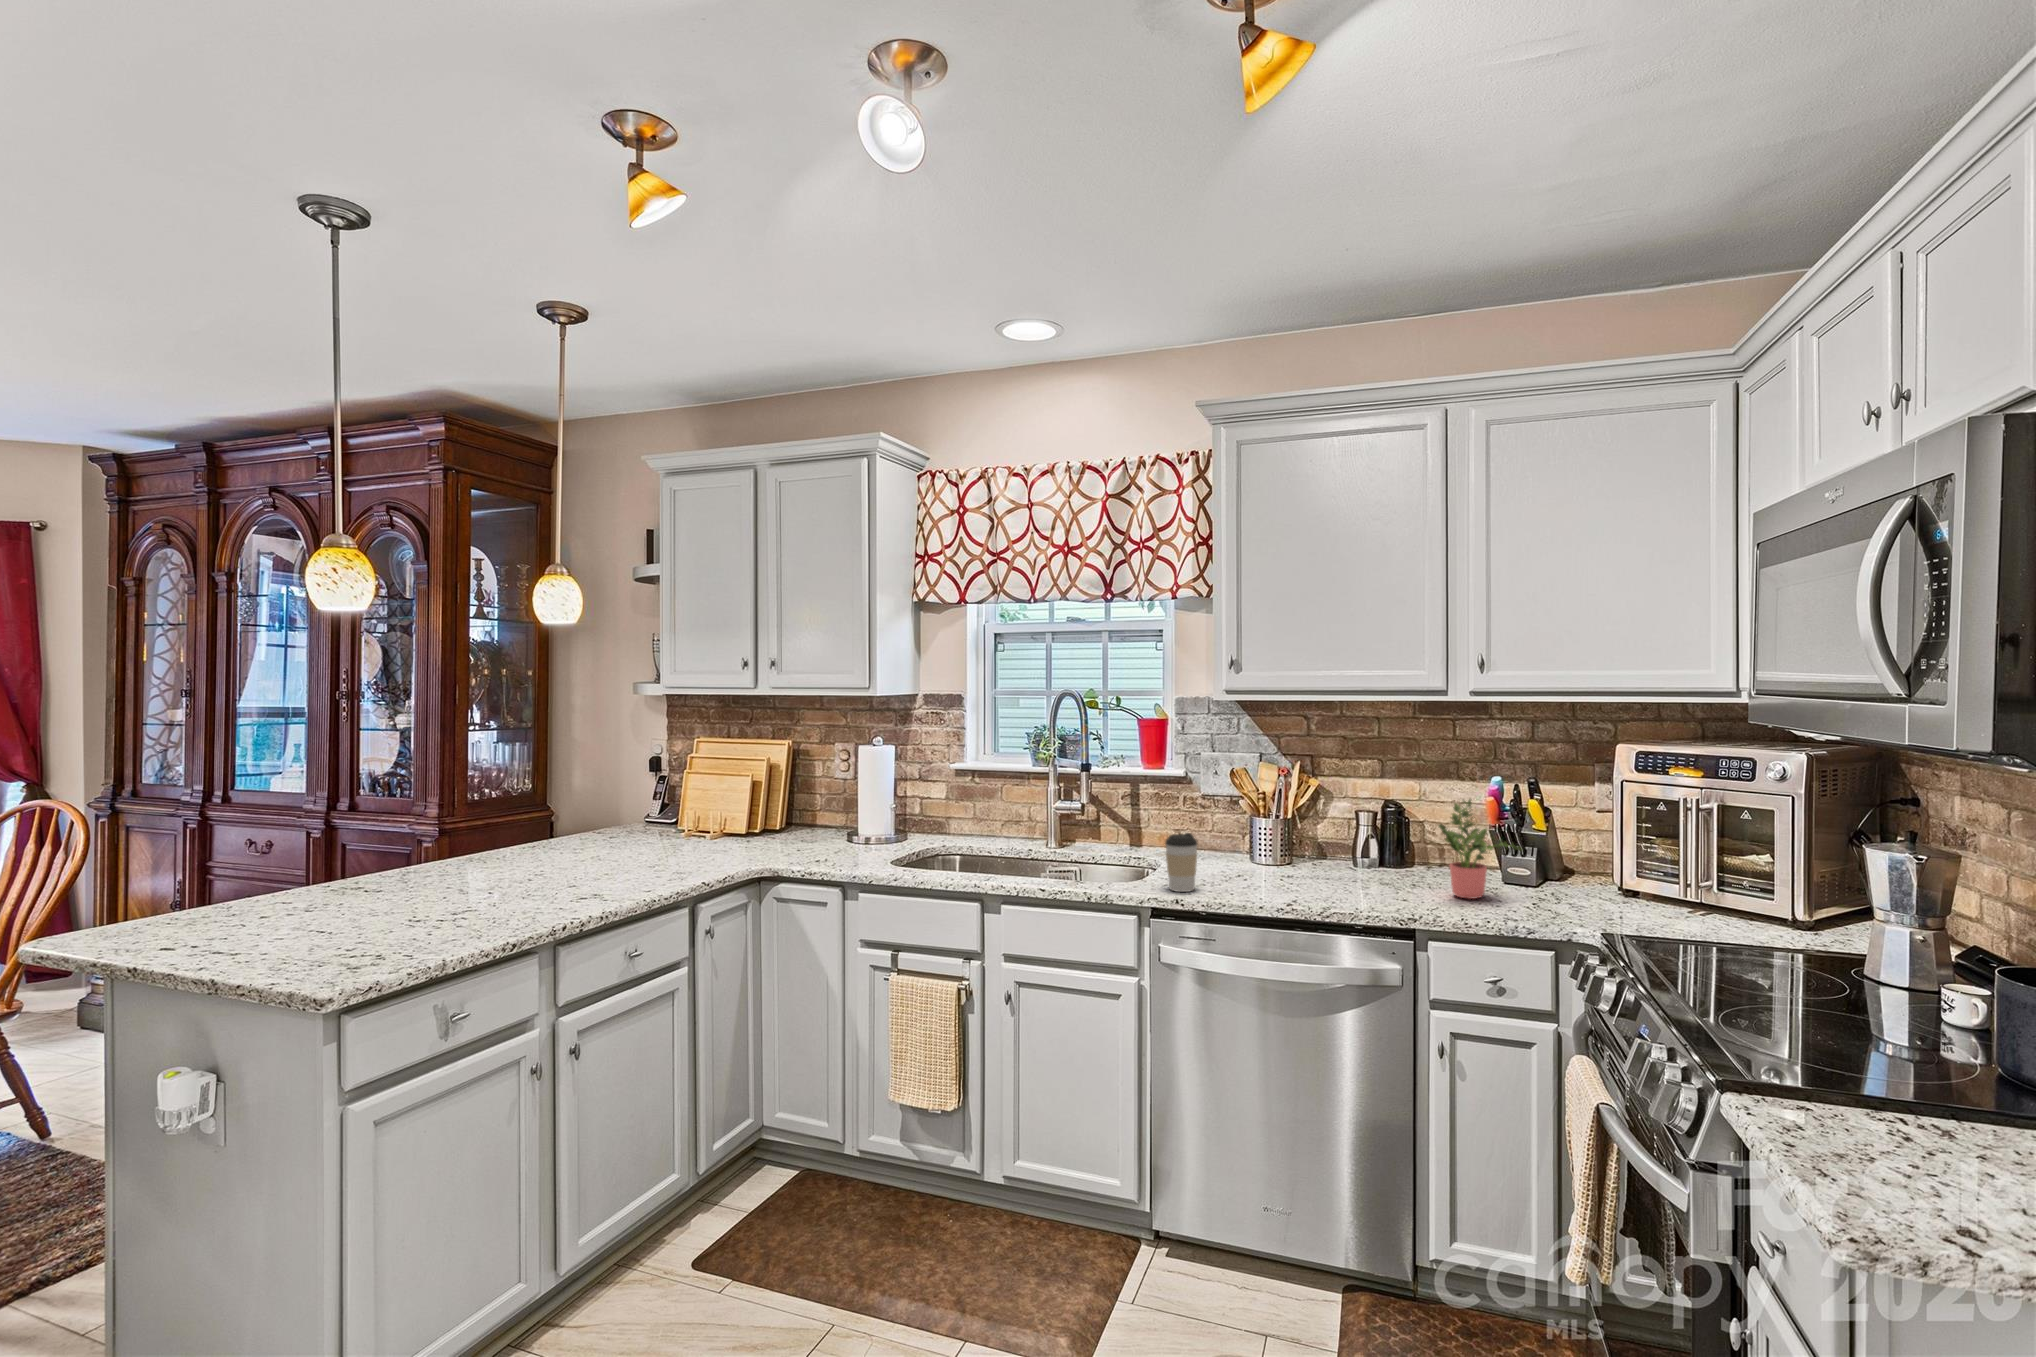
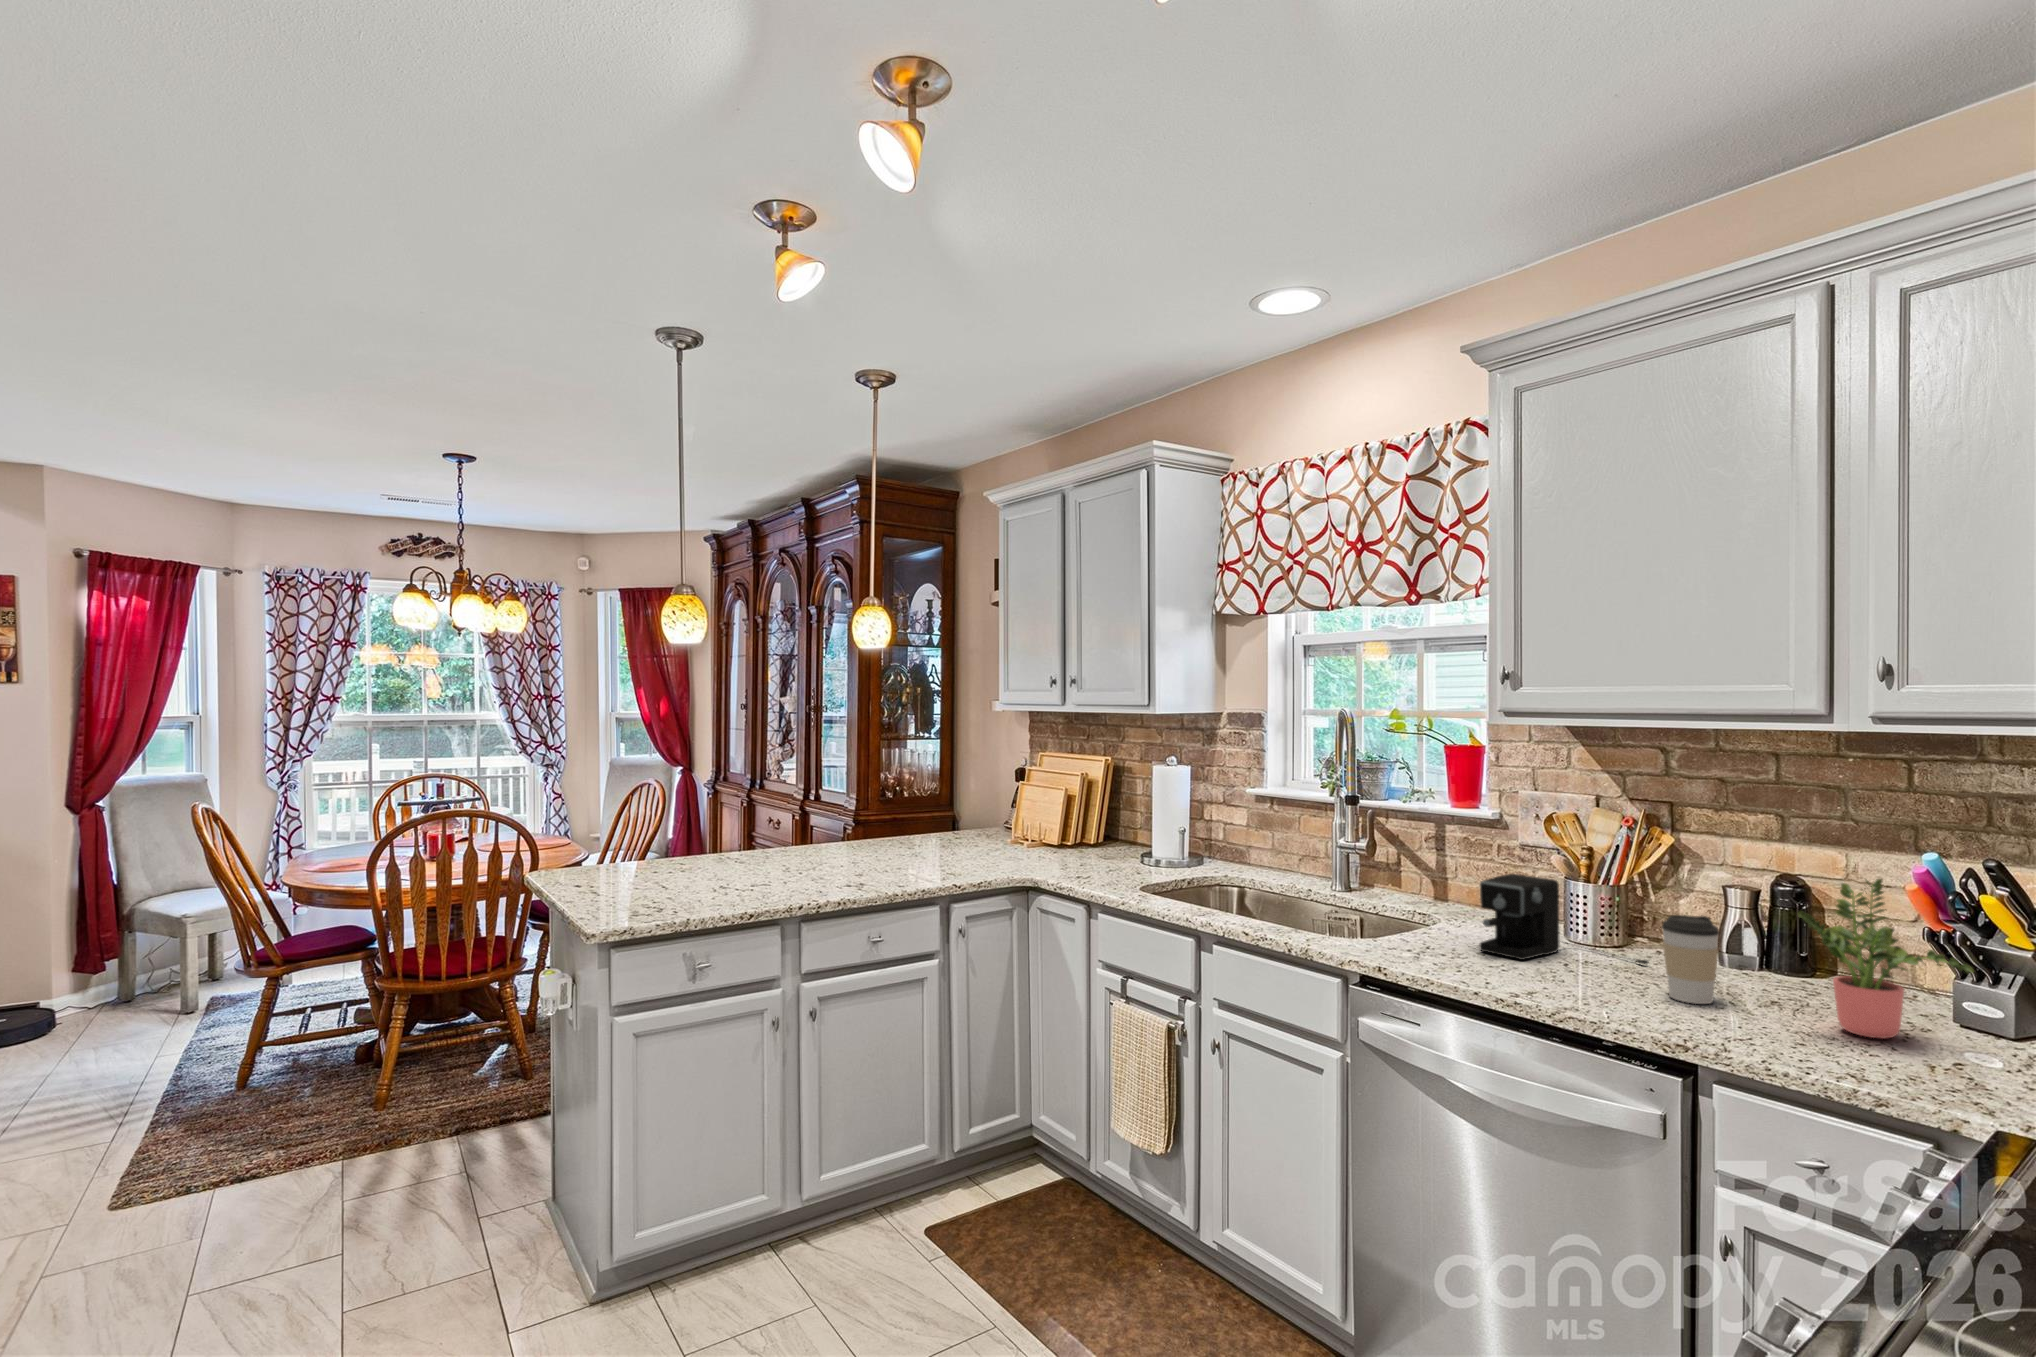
coffee maker: none [1211,818,1318,881] -> present [1480,874,1649,964]
coffee cup: present [1165,833,1197,892] -> present [1662,915,1719,1004]

